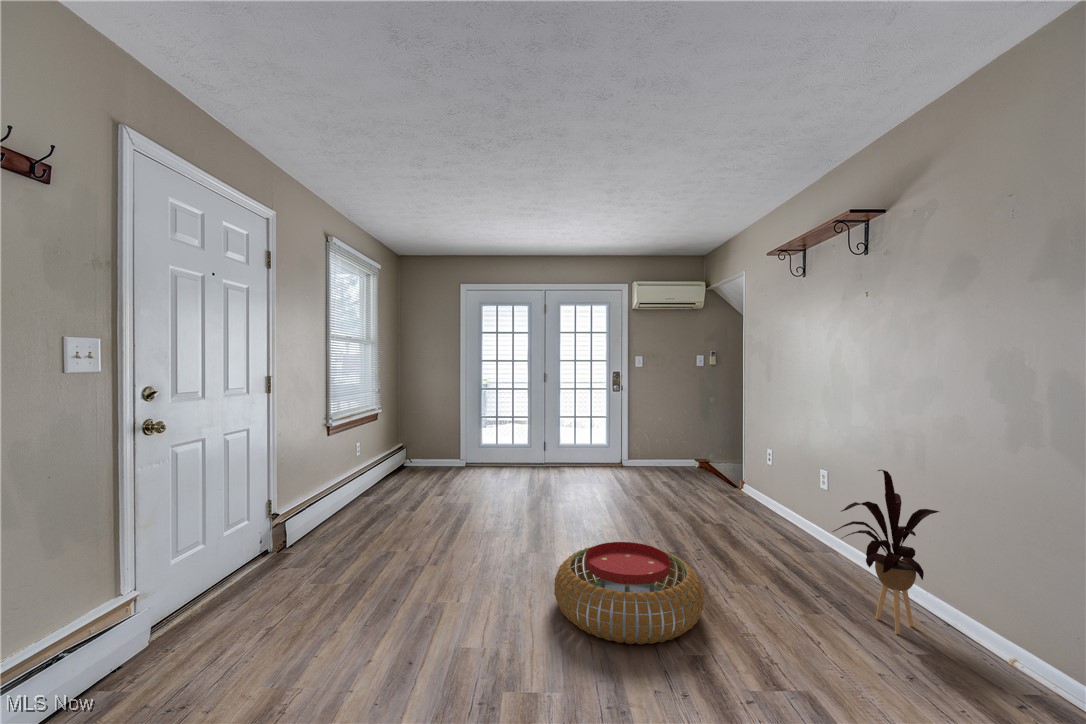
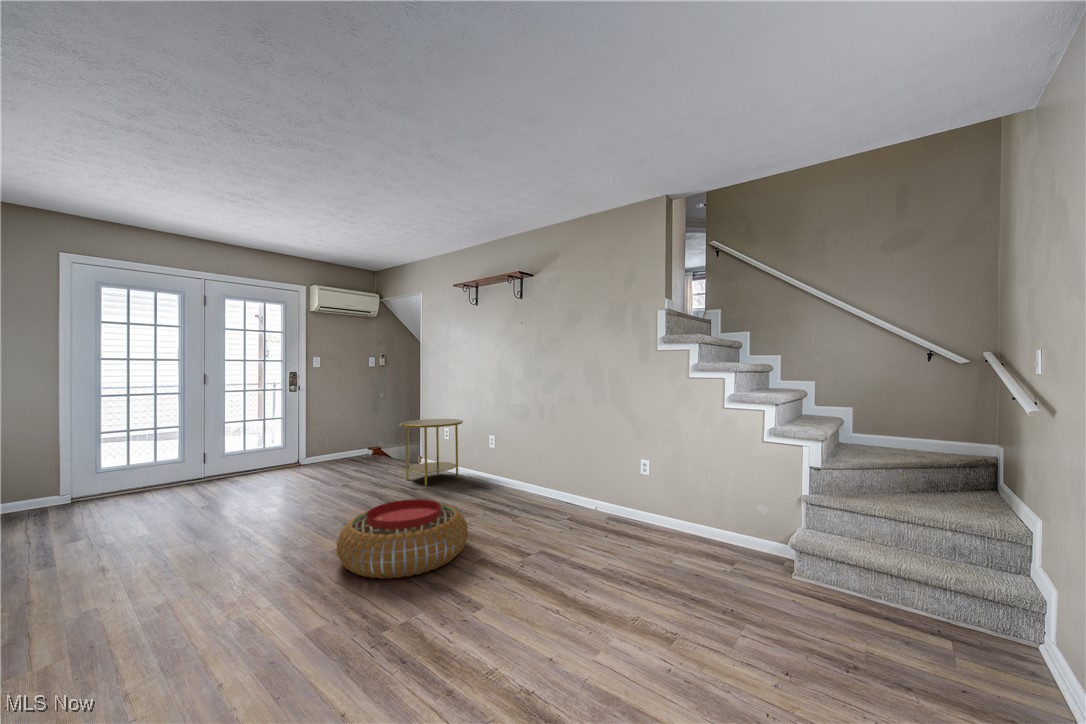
side table: none [698,438,782,524] -> present [400,419,463,486]
house plant: present [833,470,939,634] -> none [528,414,576,513]

